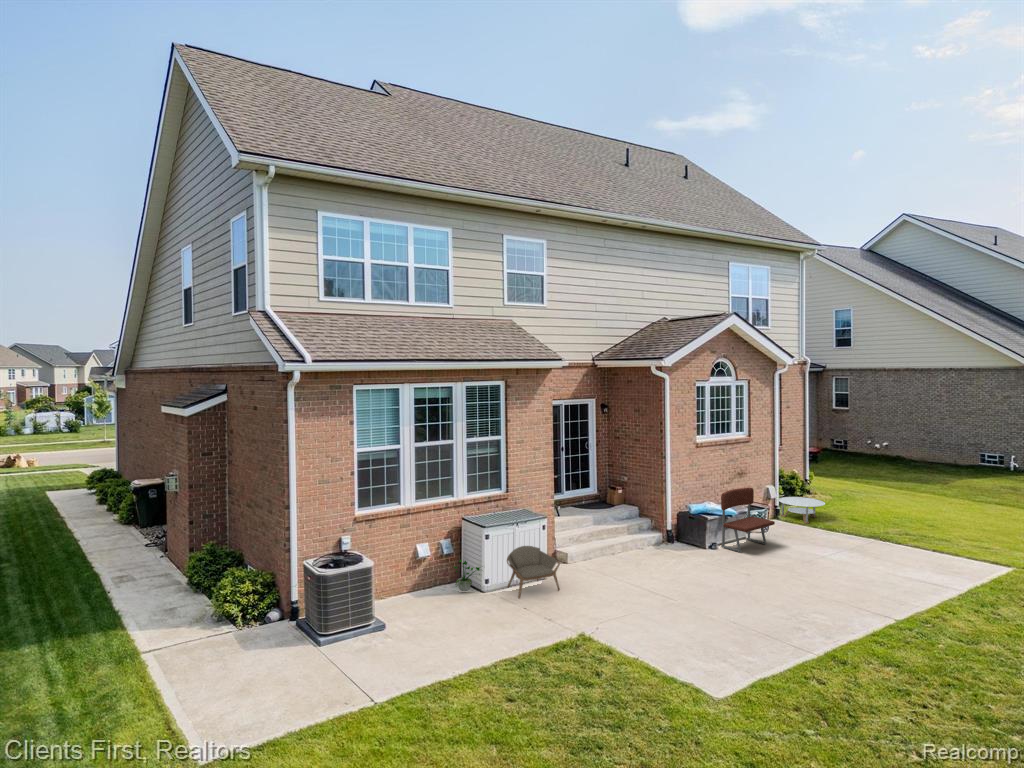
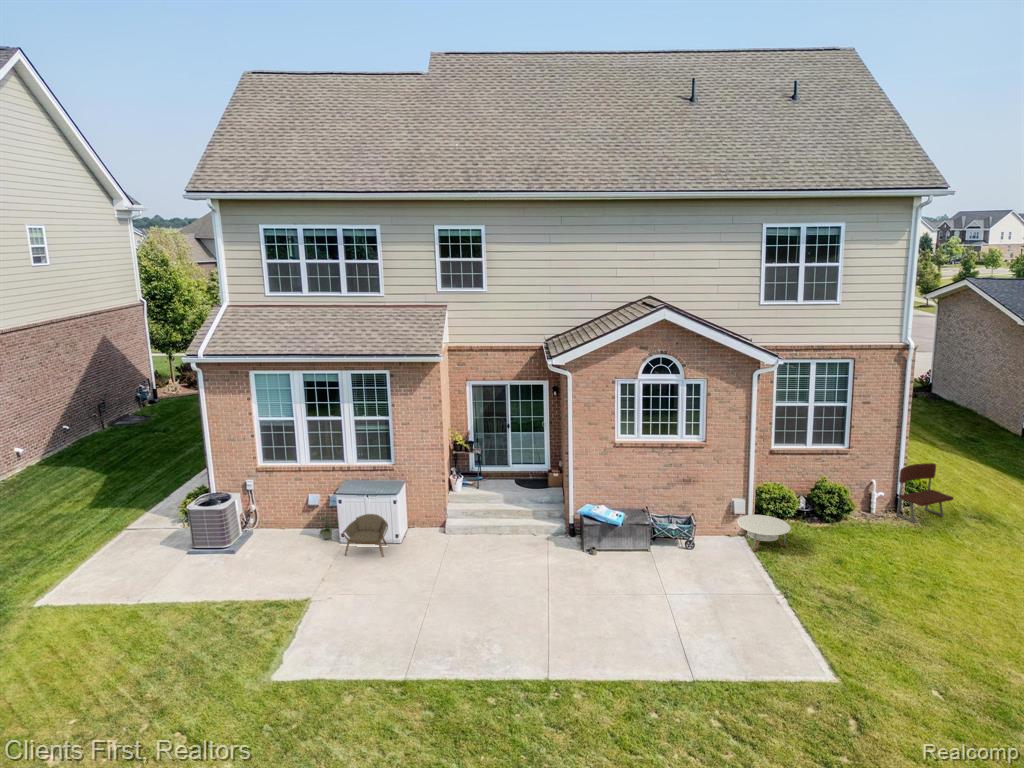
bench: present [721,487,775,553] -> present [896,463,953,523]

